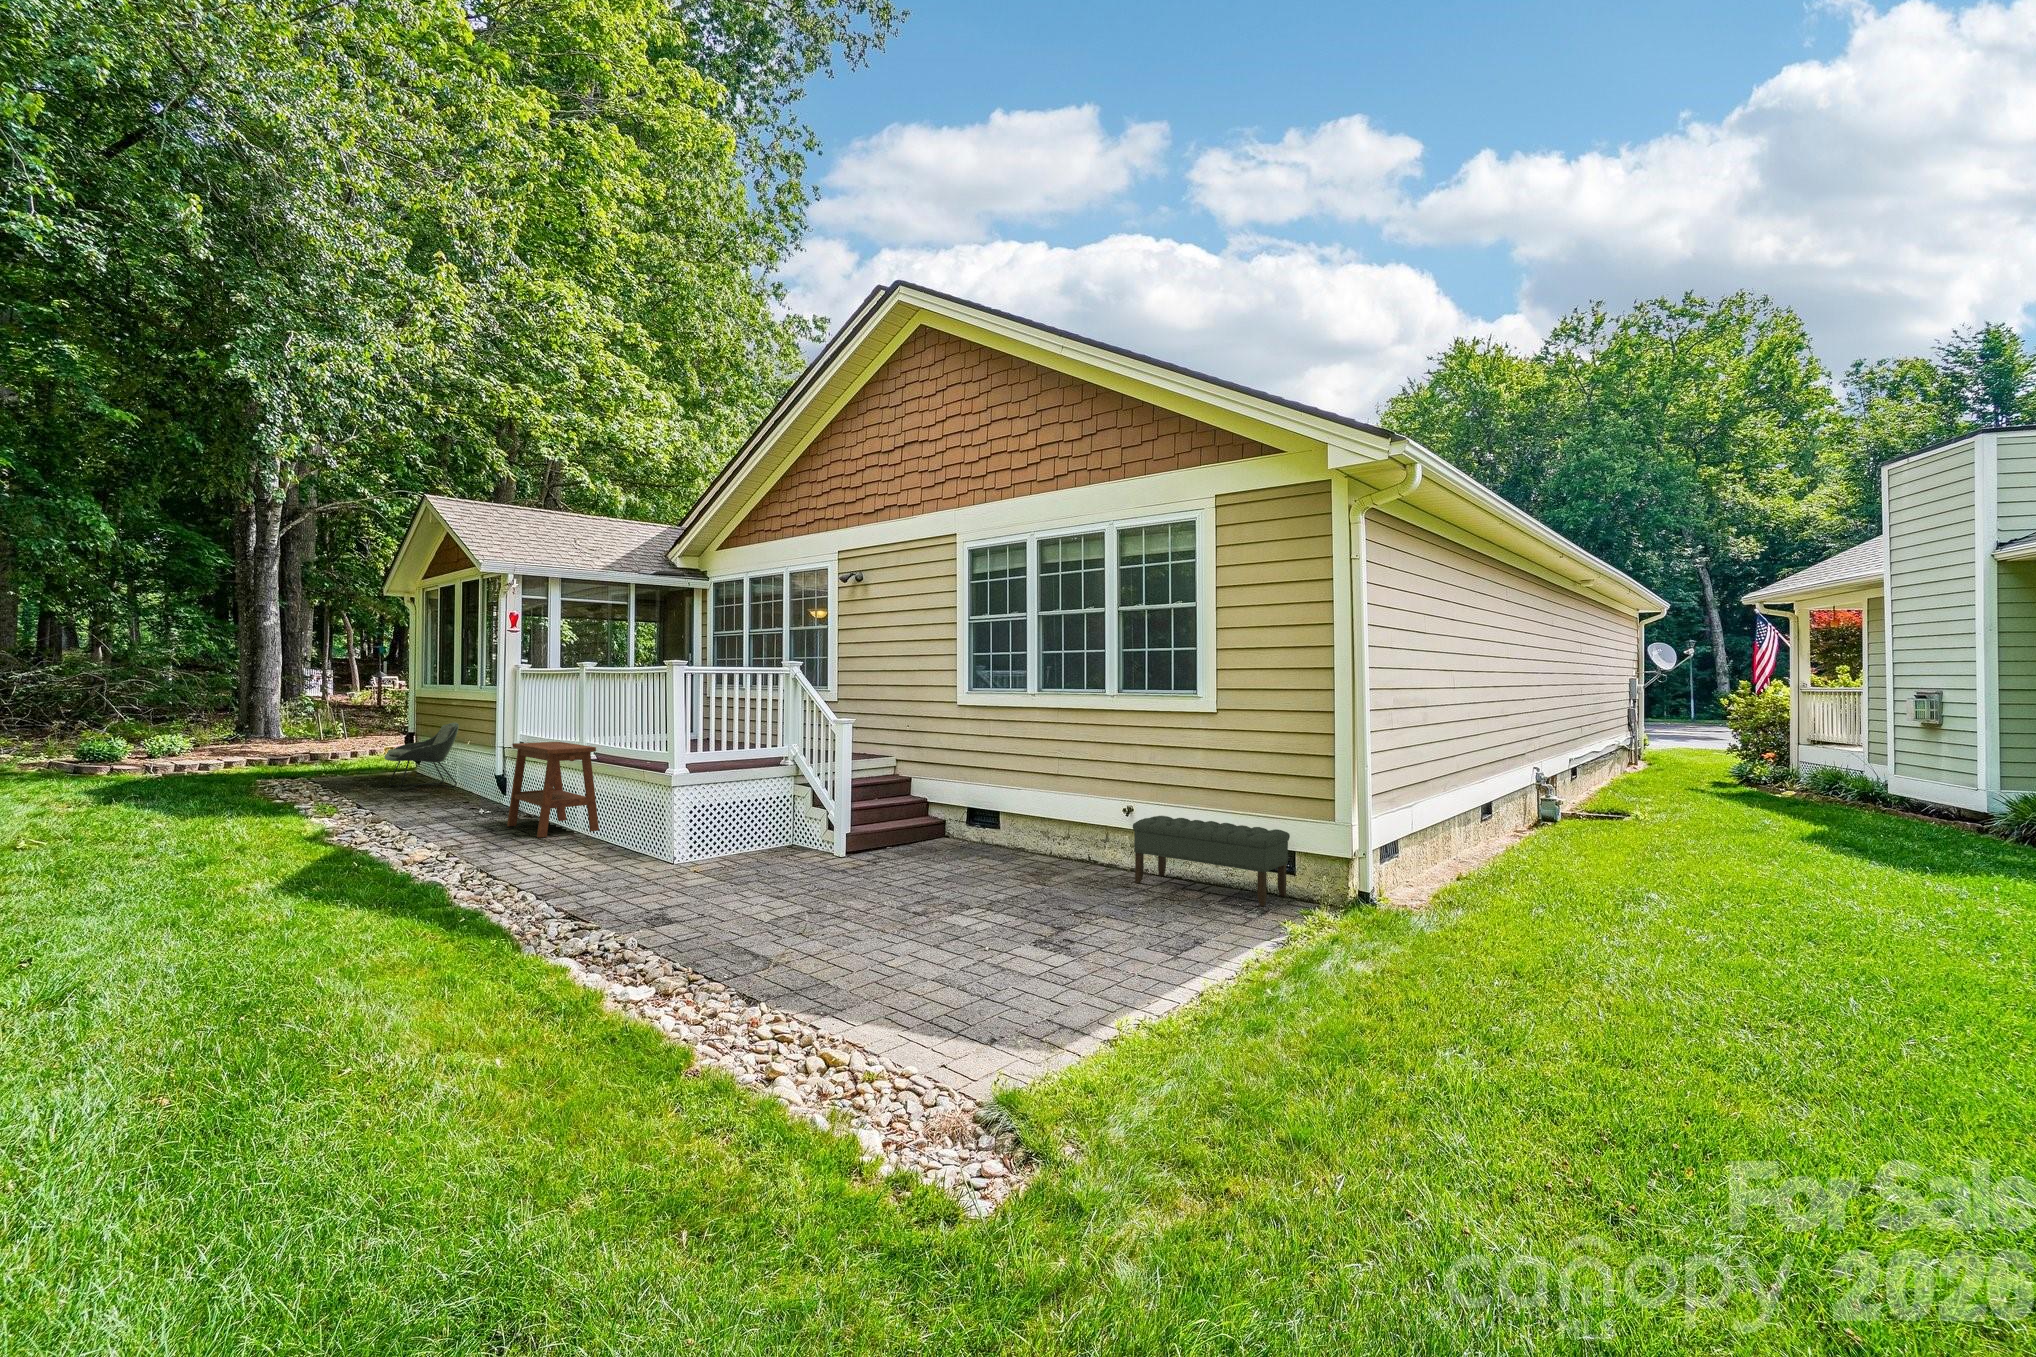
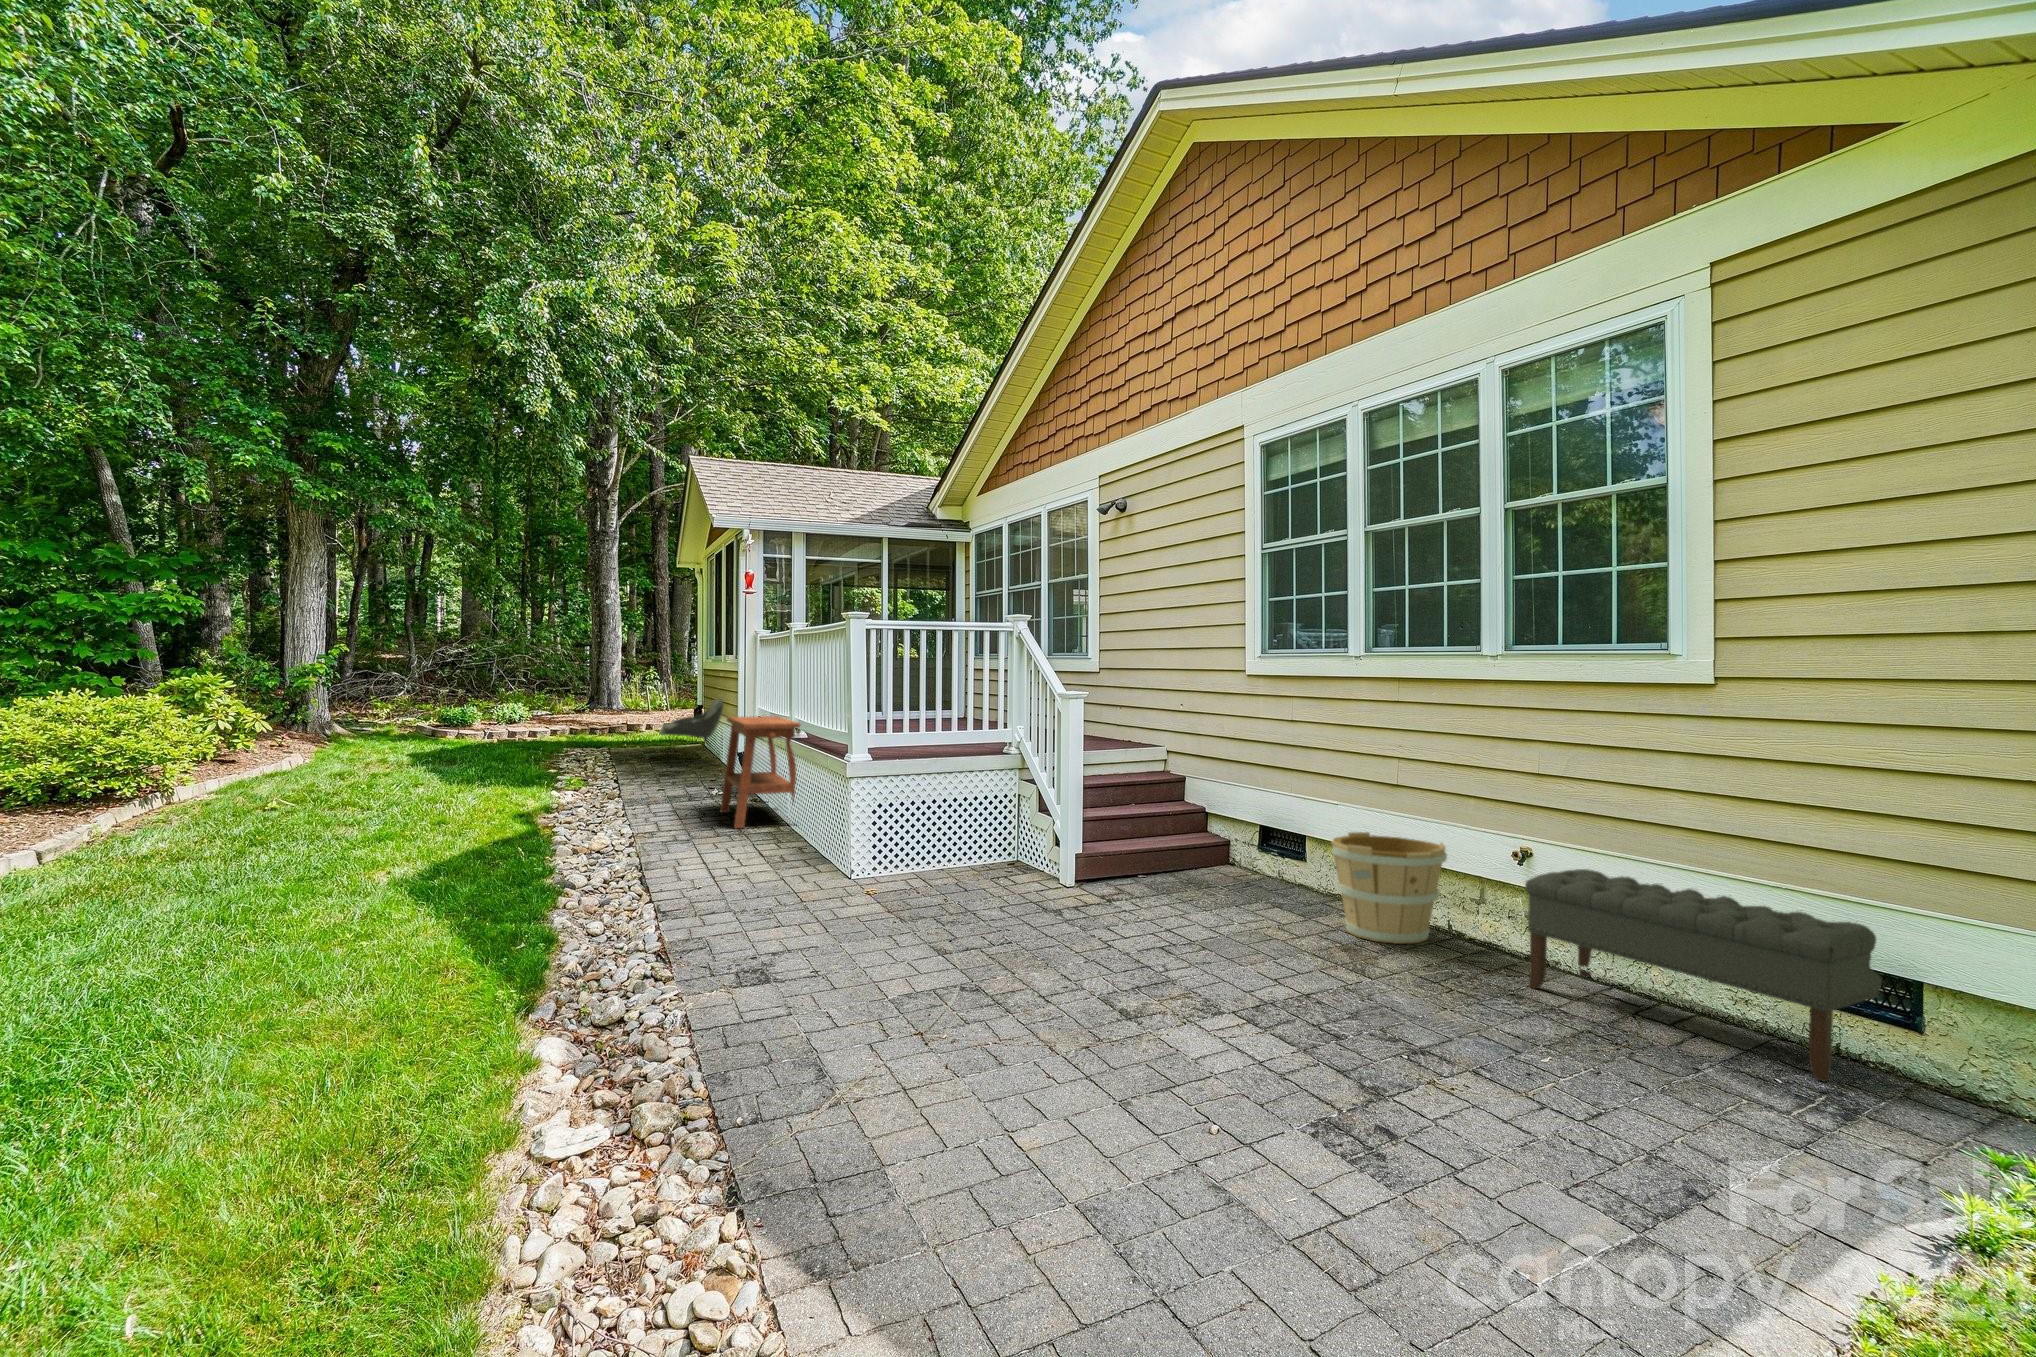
wooden bucket: none [1023,804,1089,869] -> present [1332,832,1447,944]

